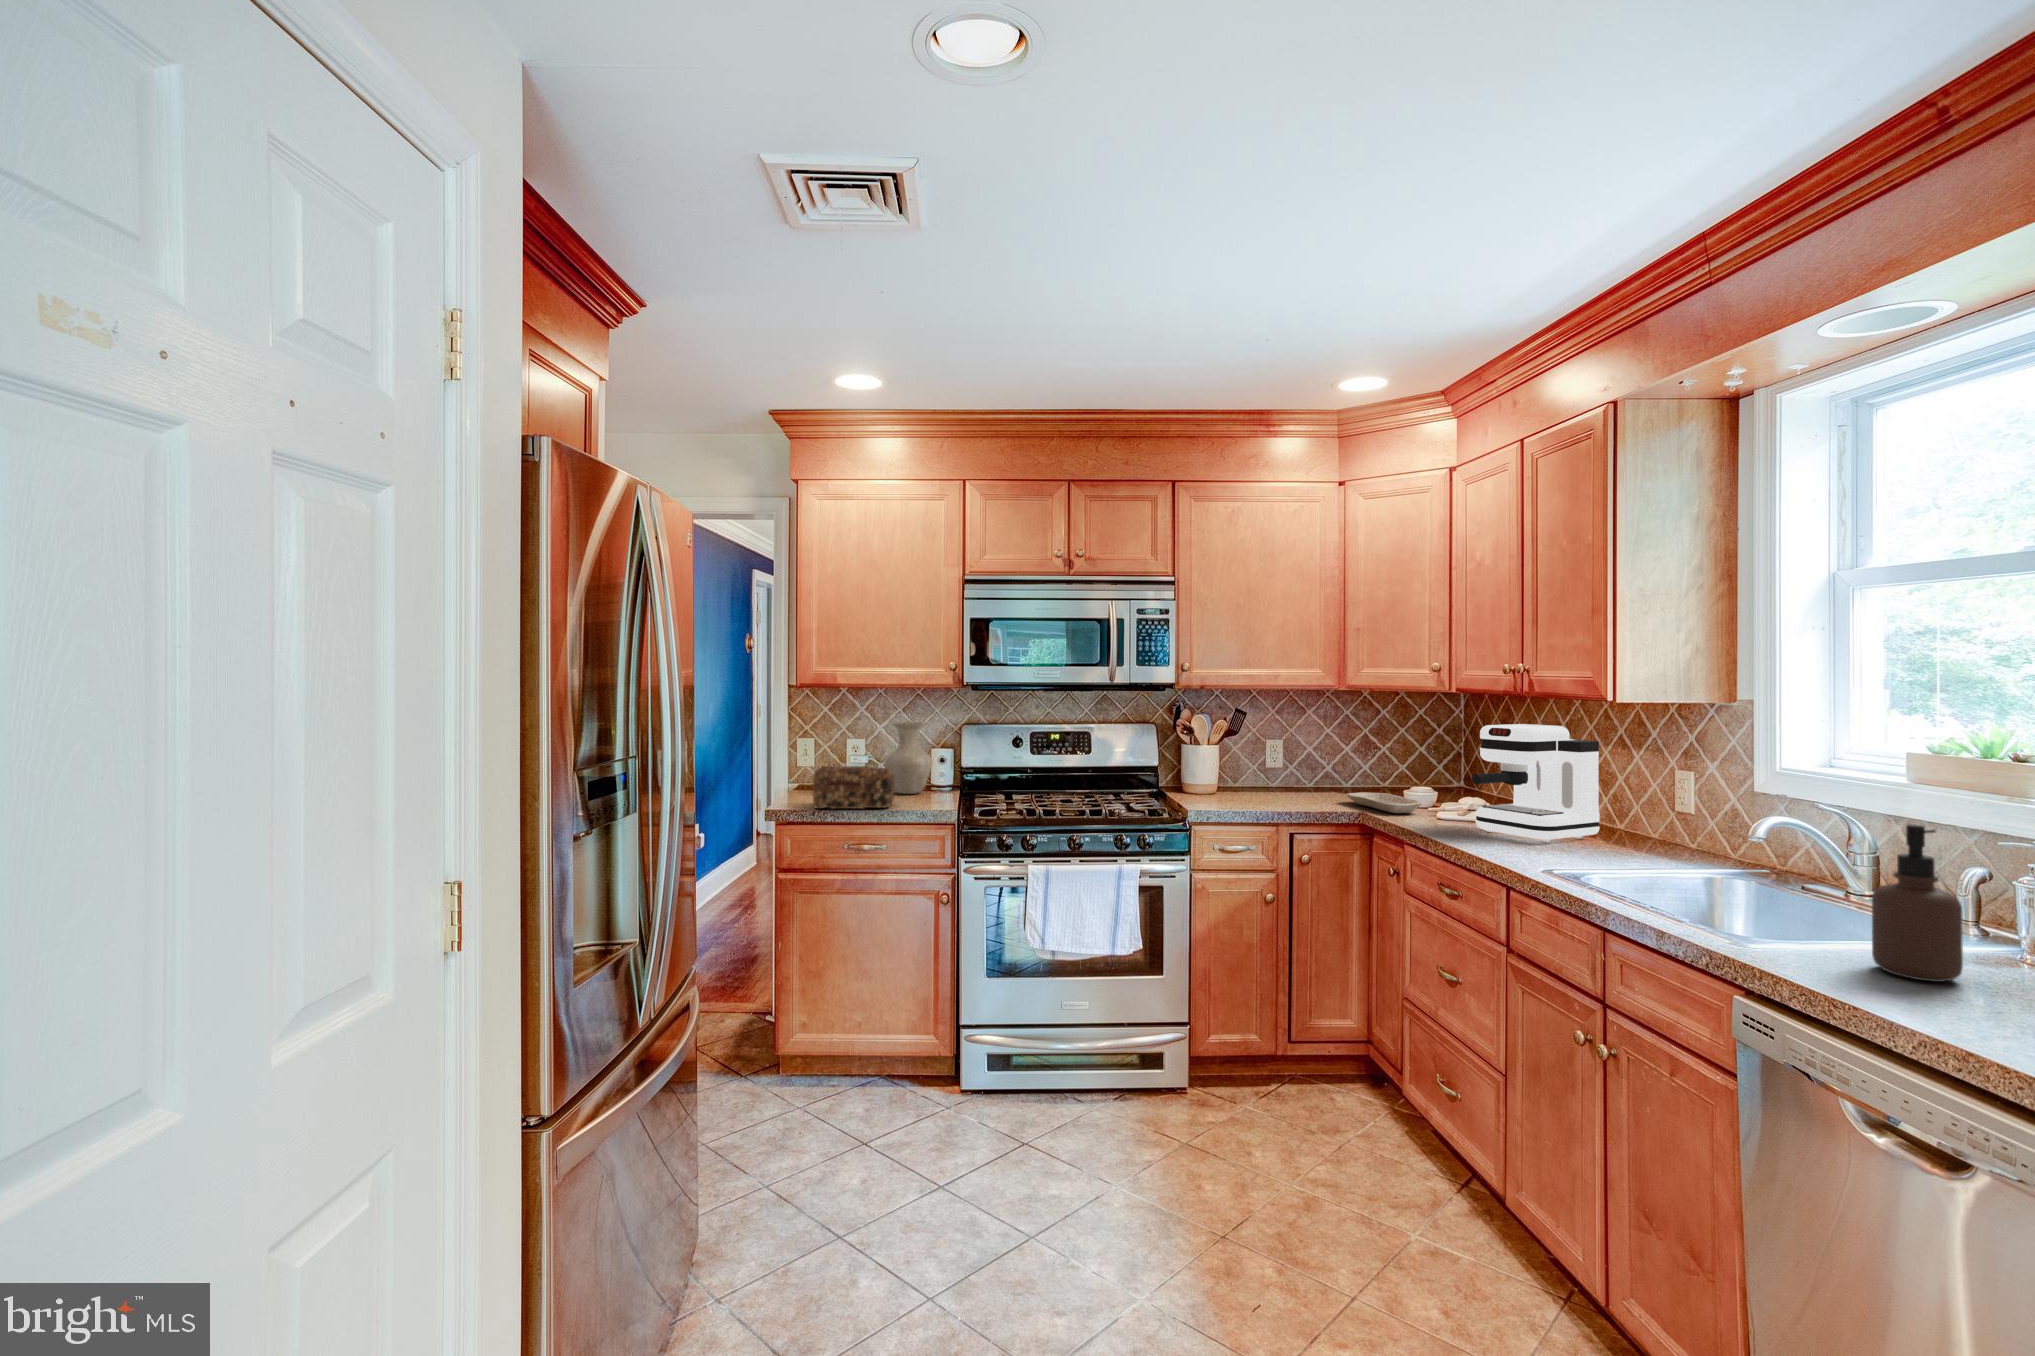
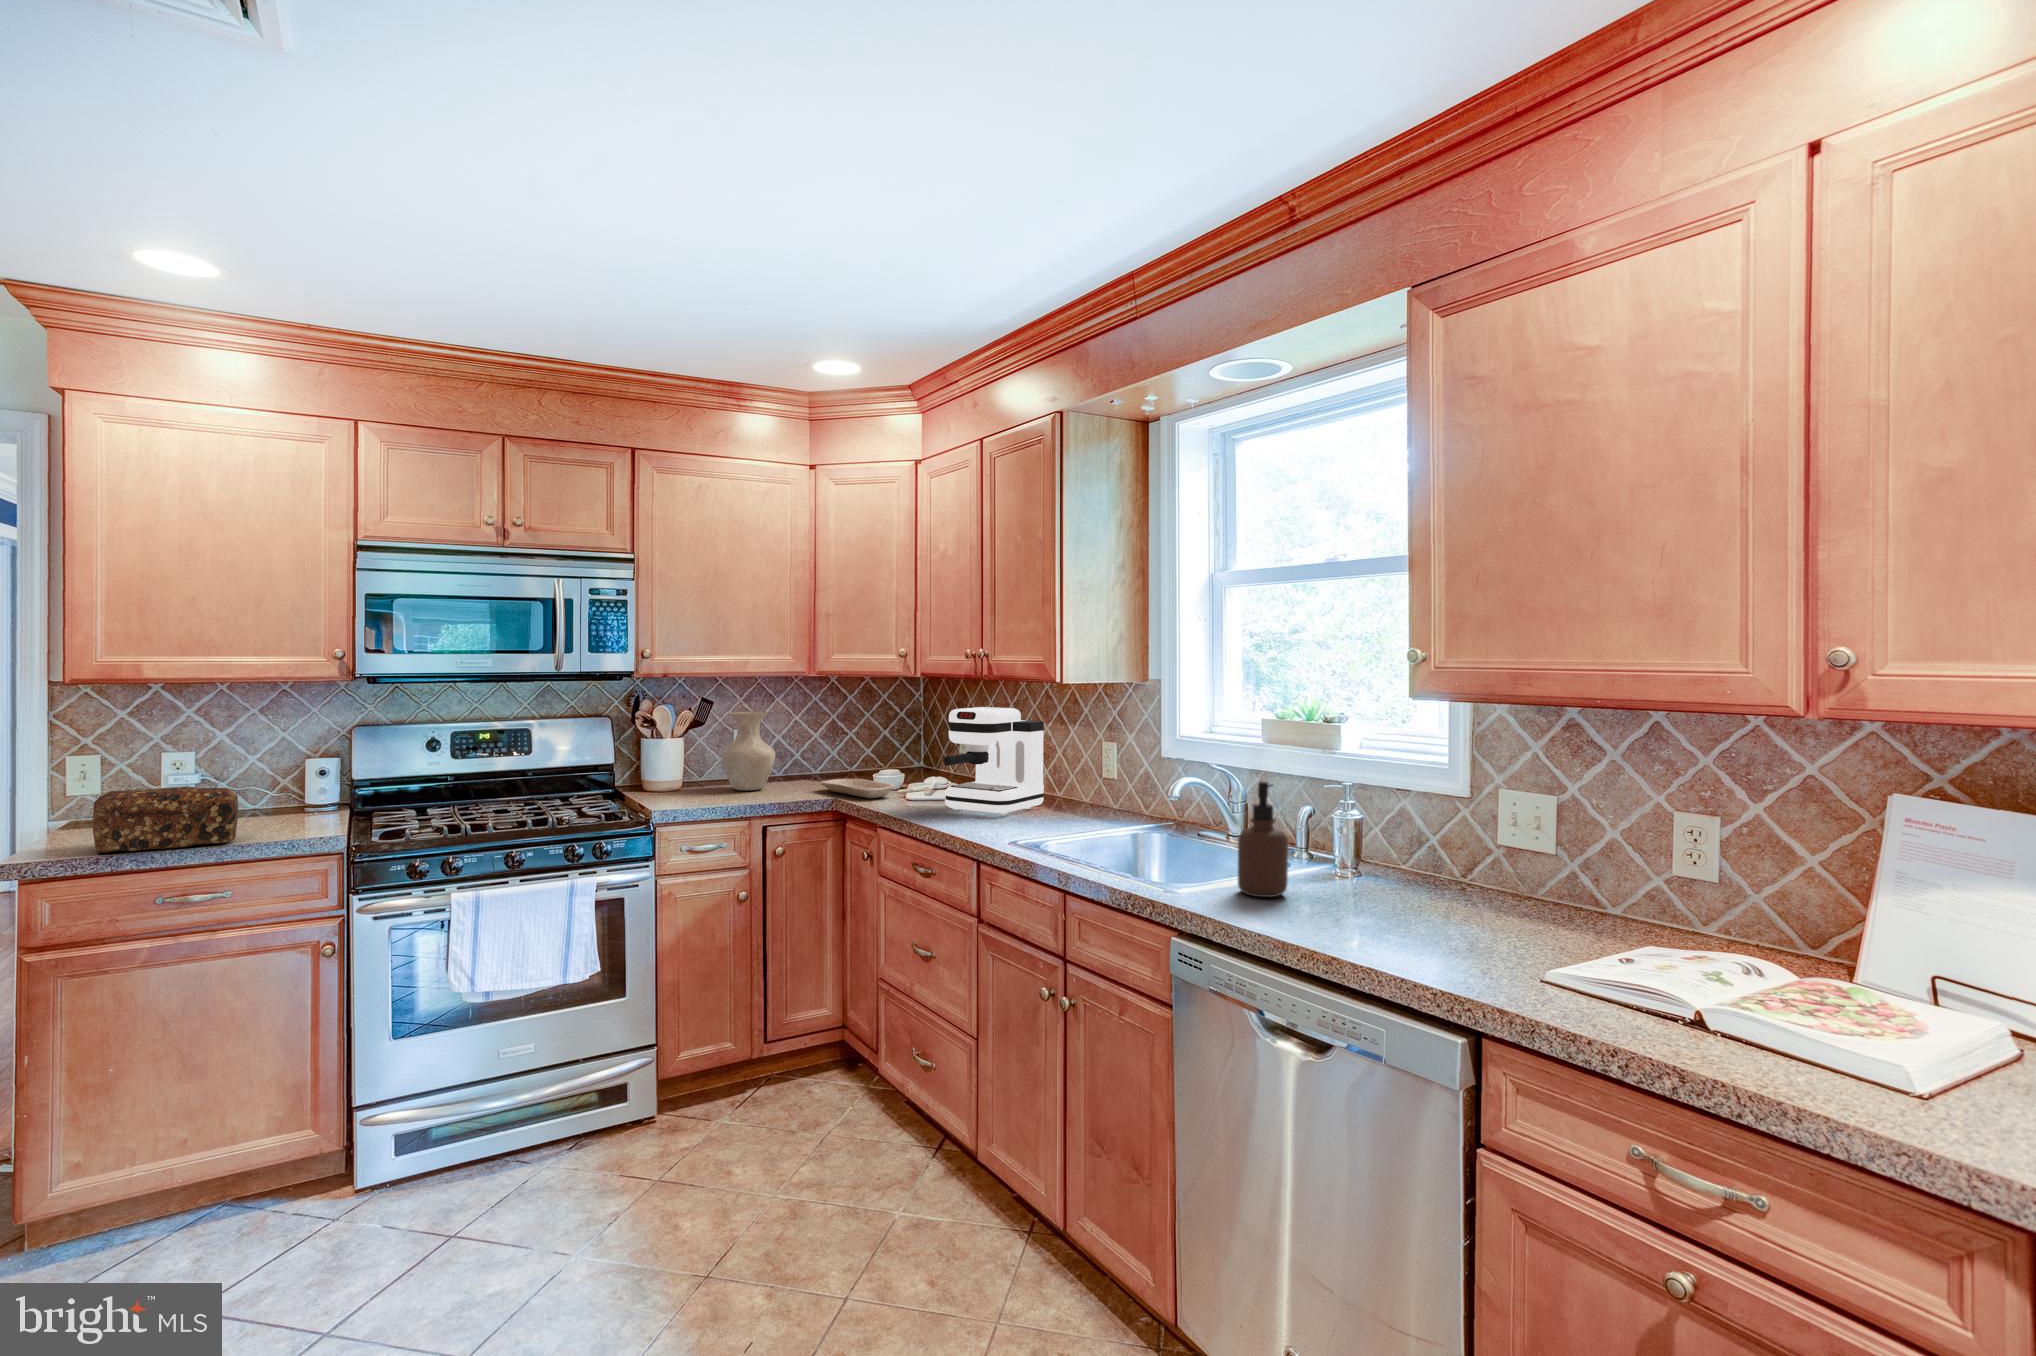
vase: present [884,722,932,794] -> present [721,711,775,791]

